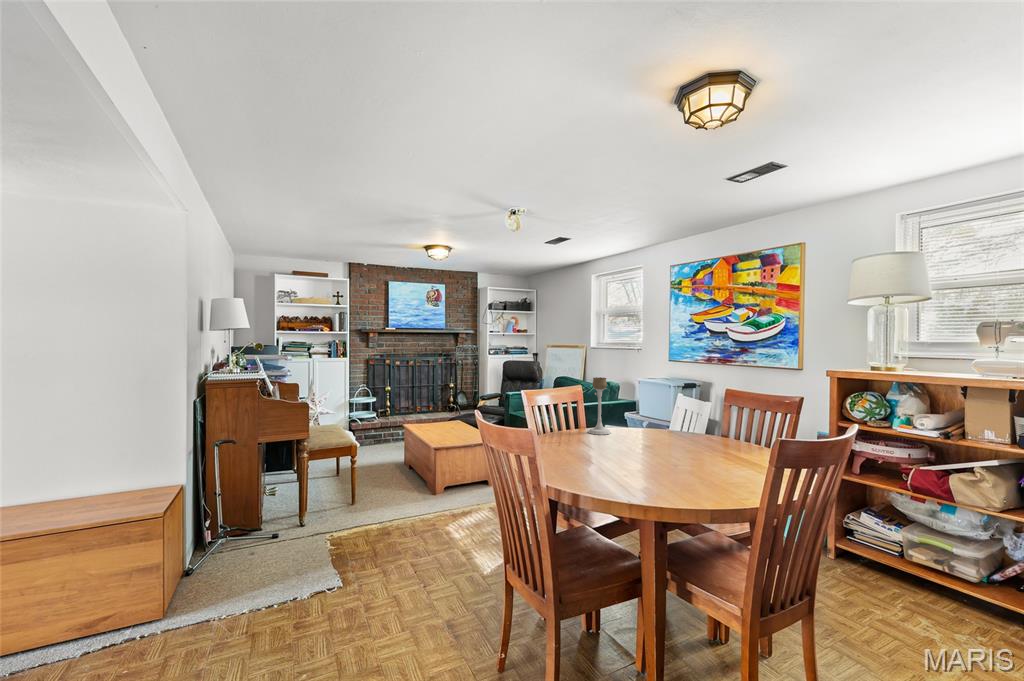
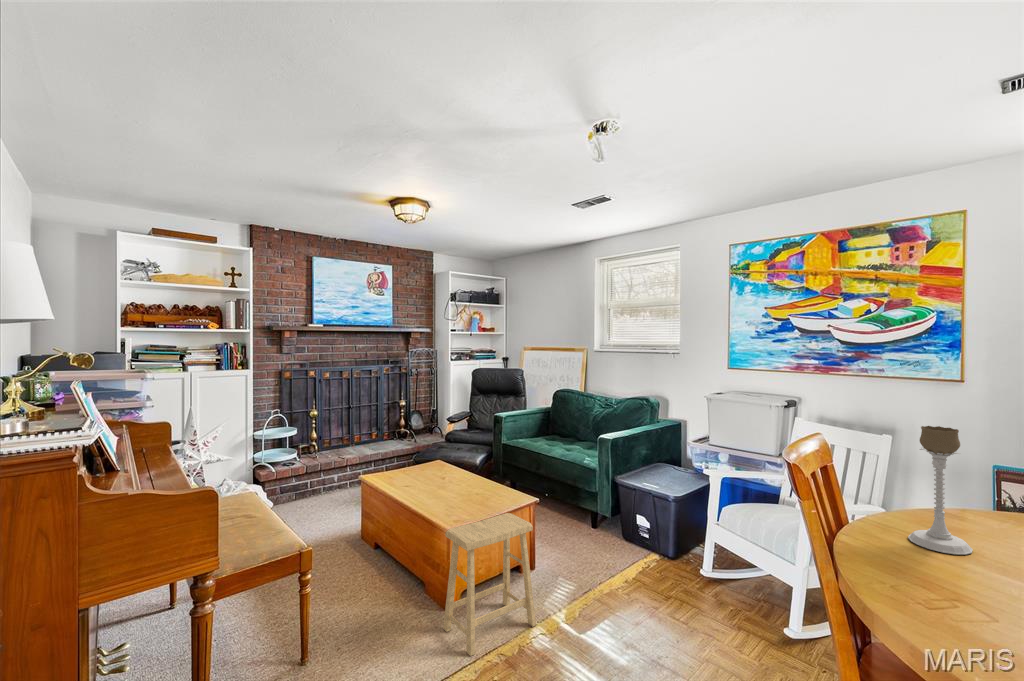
footstool: none [424,439,475,508] -> present [443,513,536,656]

